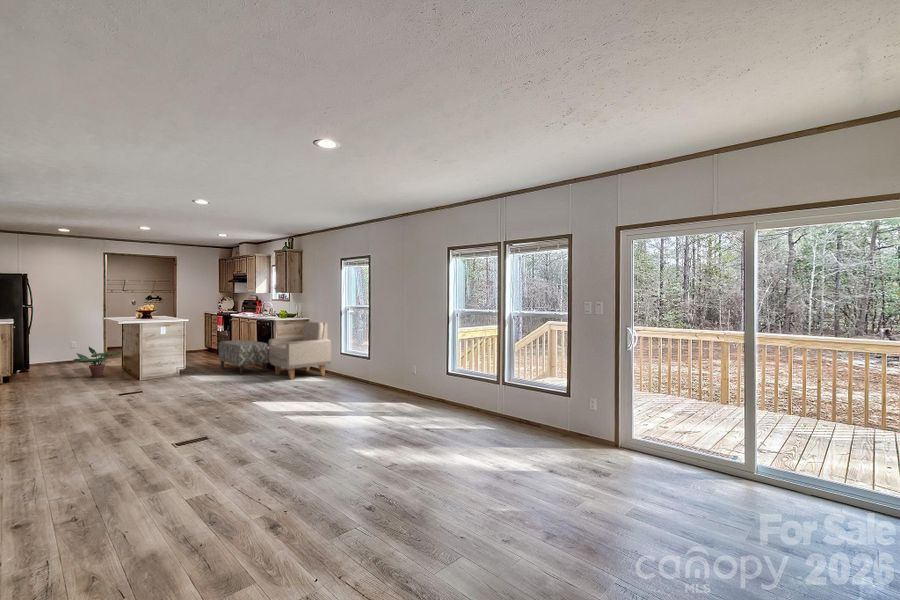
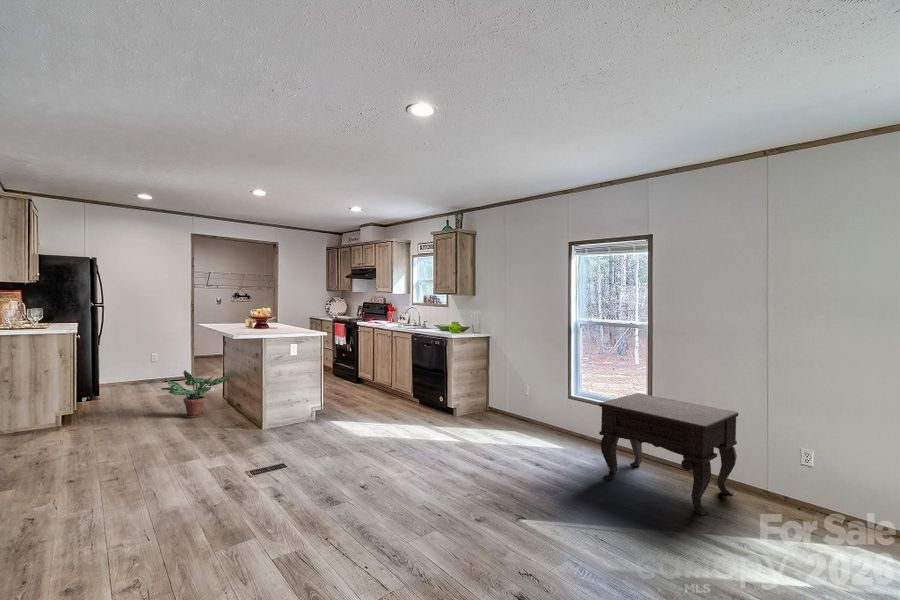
armchair: present [269,321,331,380] -> none [447,340,552,439]
bench: present [219,340,269,375] -> none [357,361,439,421]
side table: none [322,346,390,399] -> present [599,393,739,516]

